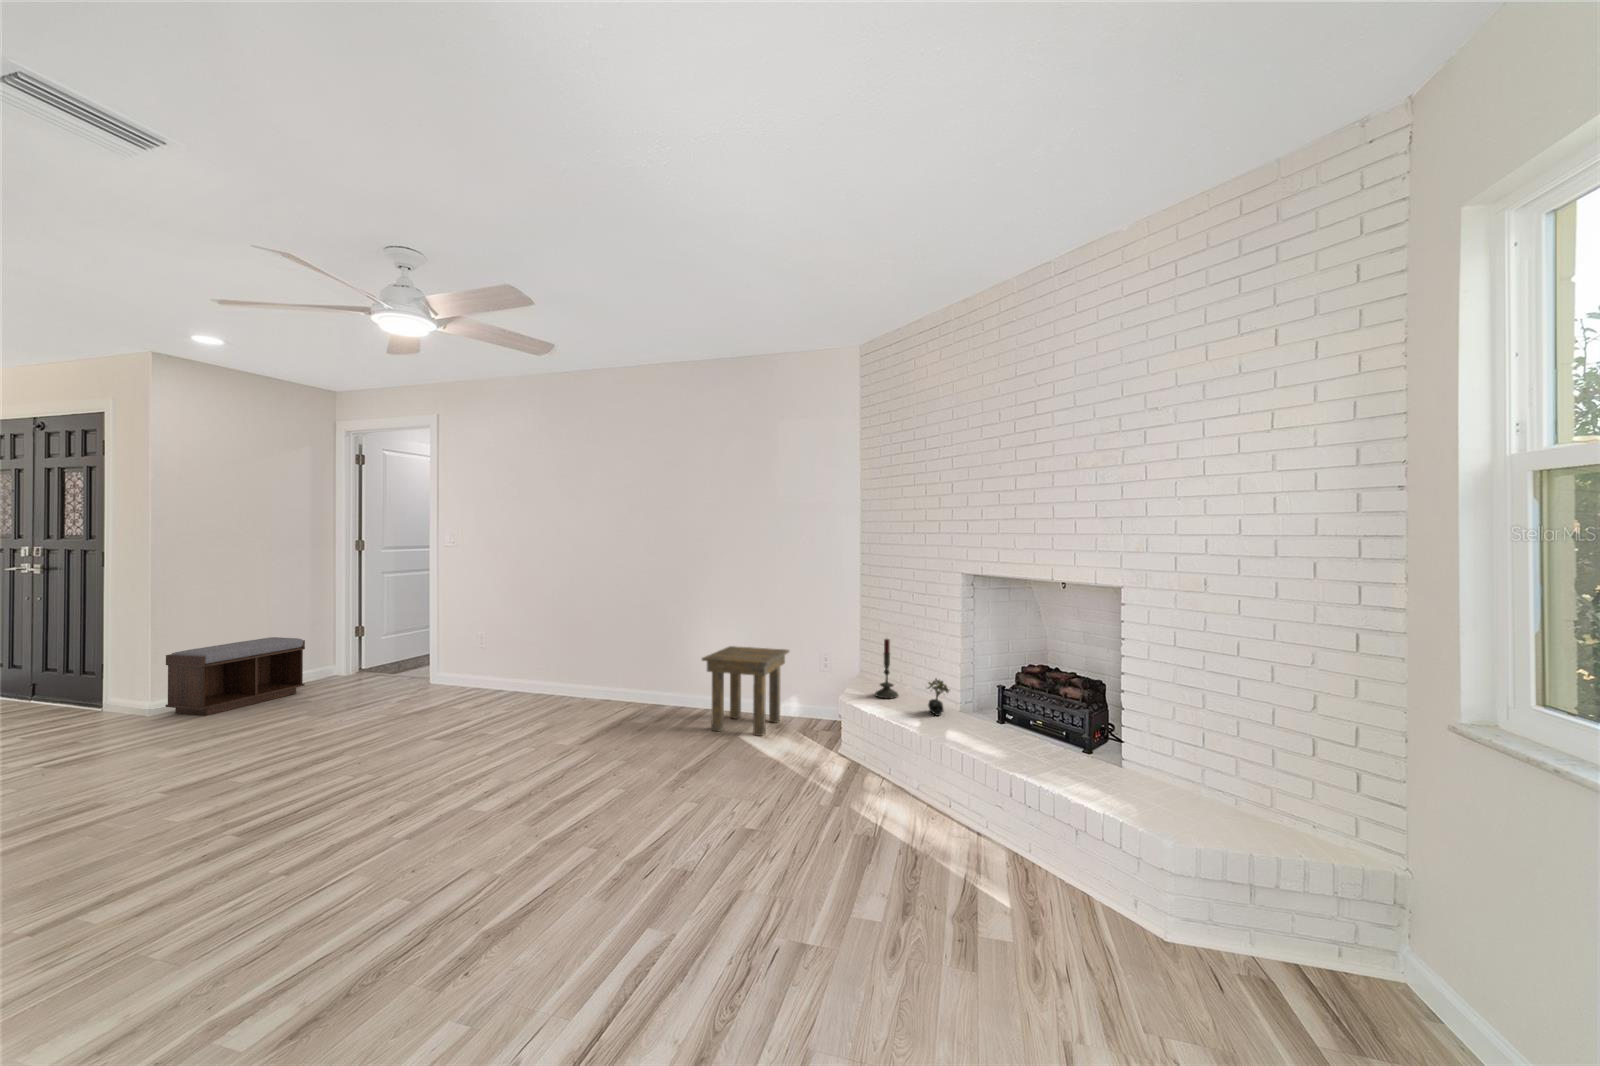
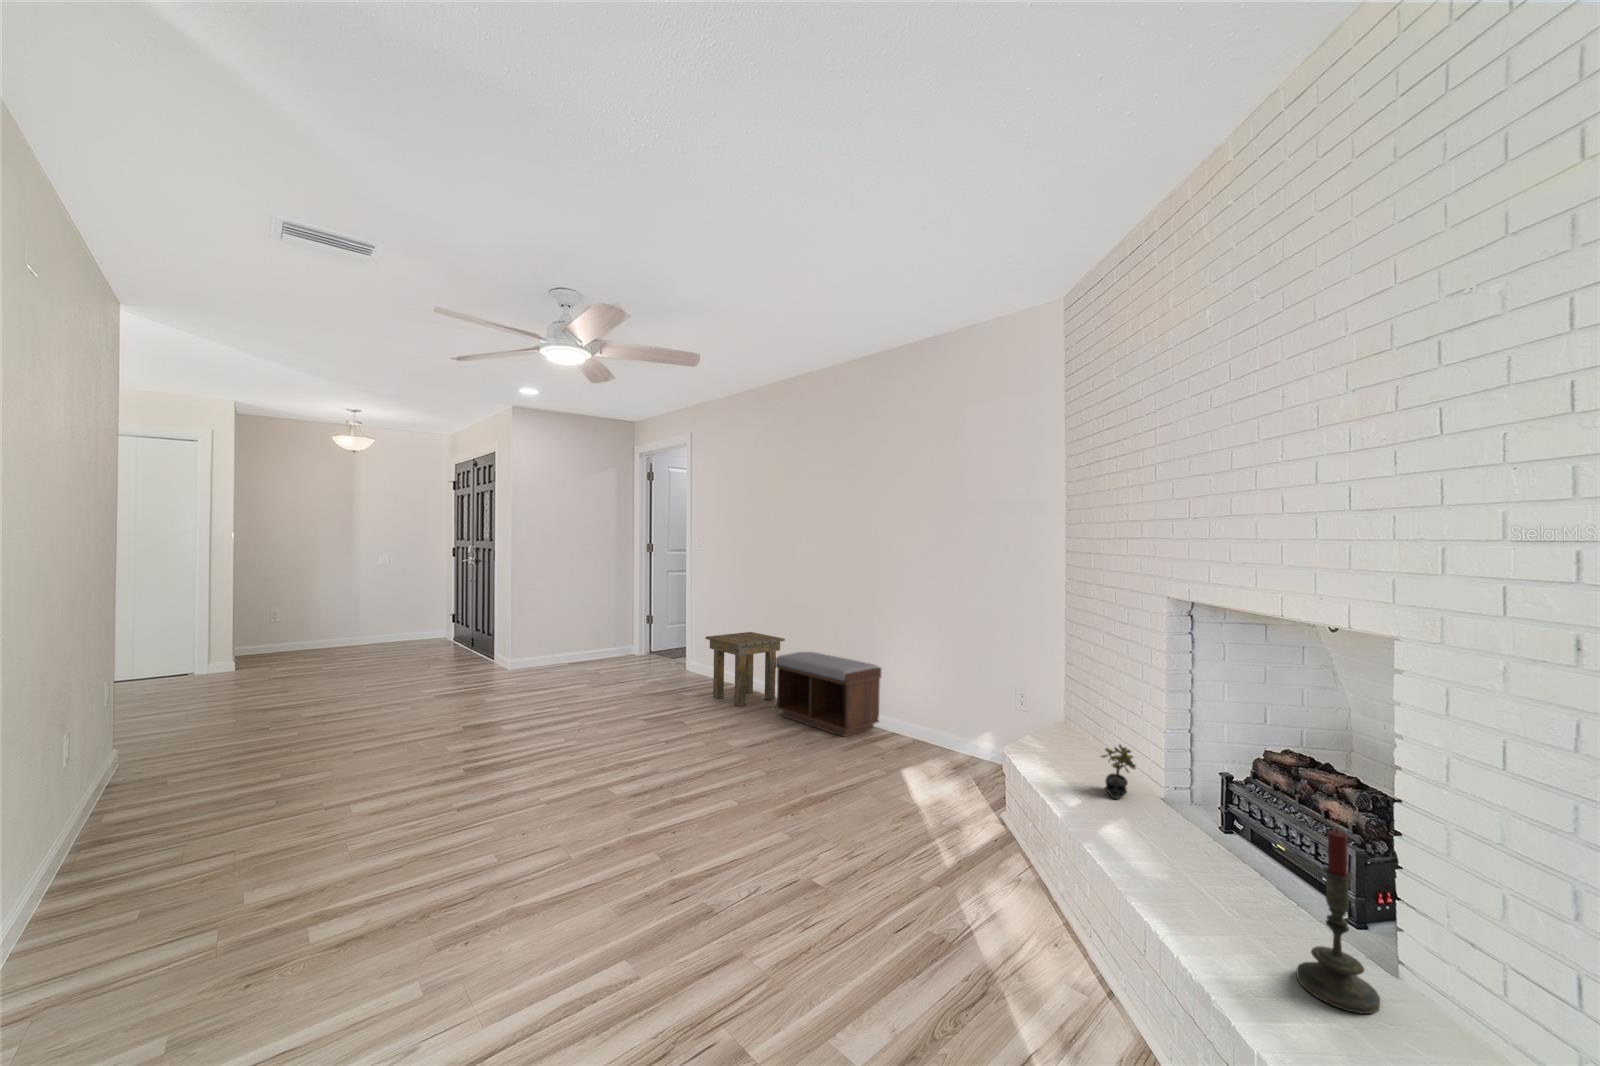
bench: present [165,637,305,715] -> present [775,652,881,737]
candle: present [875,639,898,699] -> present [1297,829,1380,1014]
side table: present [702,646,789,736] -> present [706,632,785,706]

